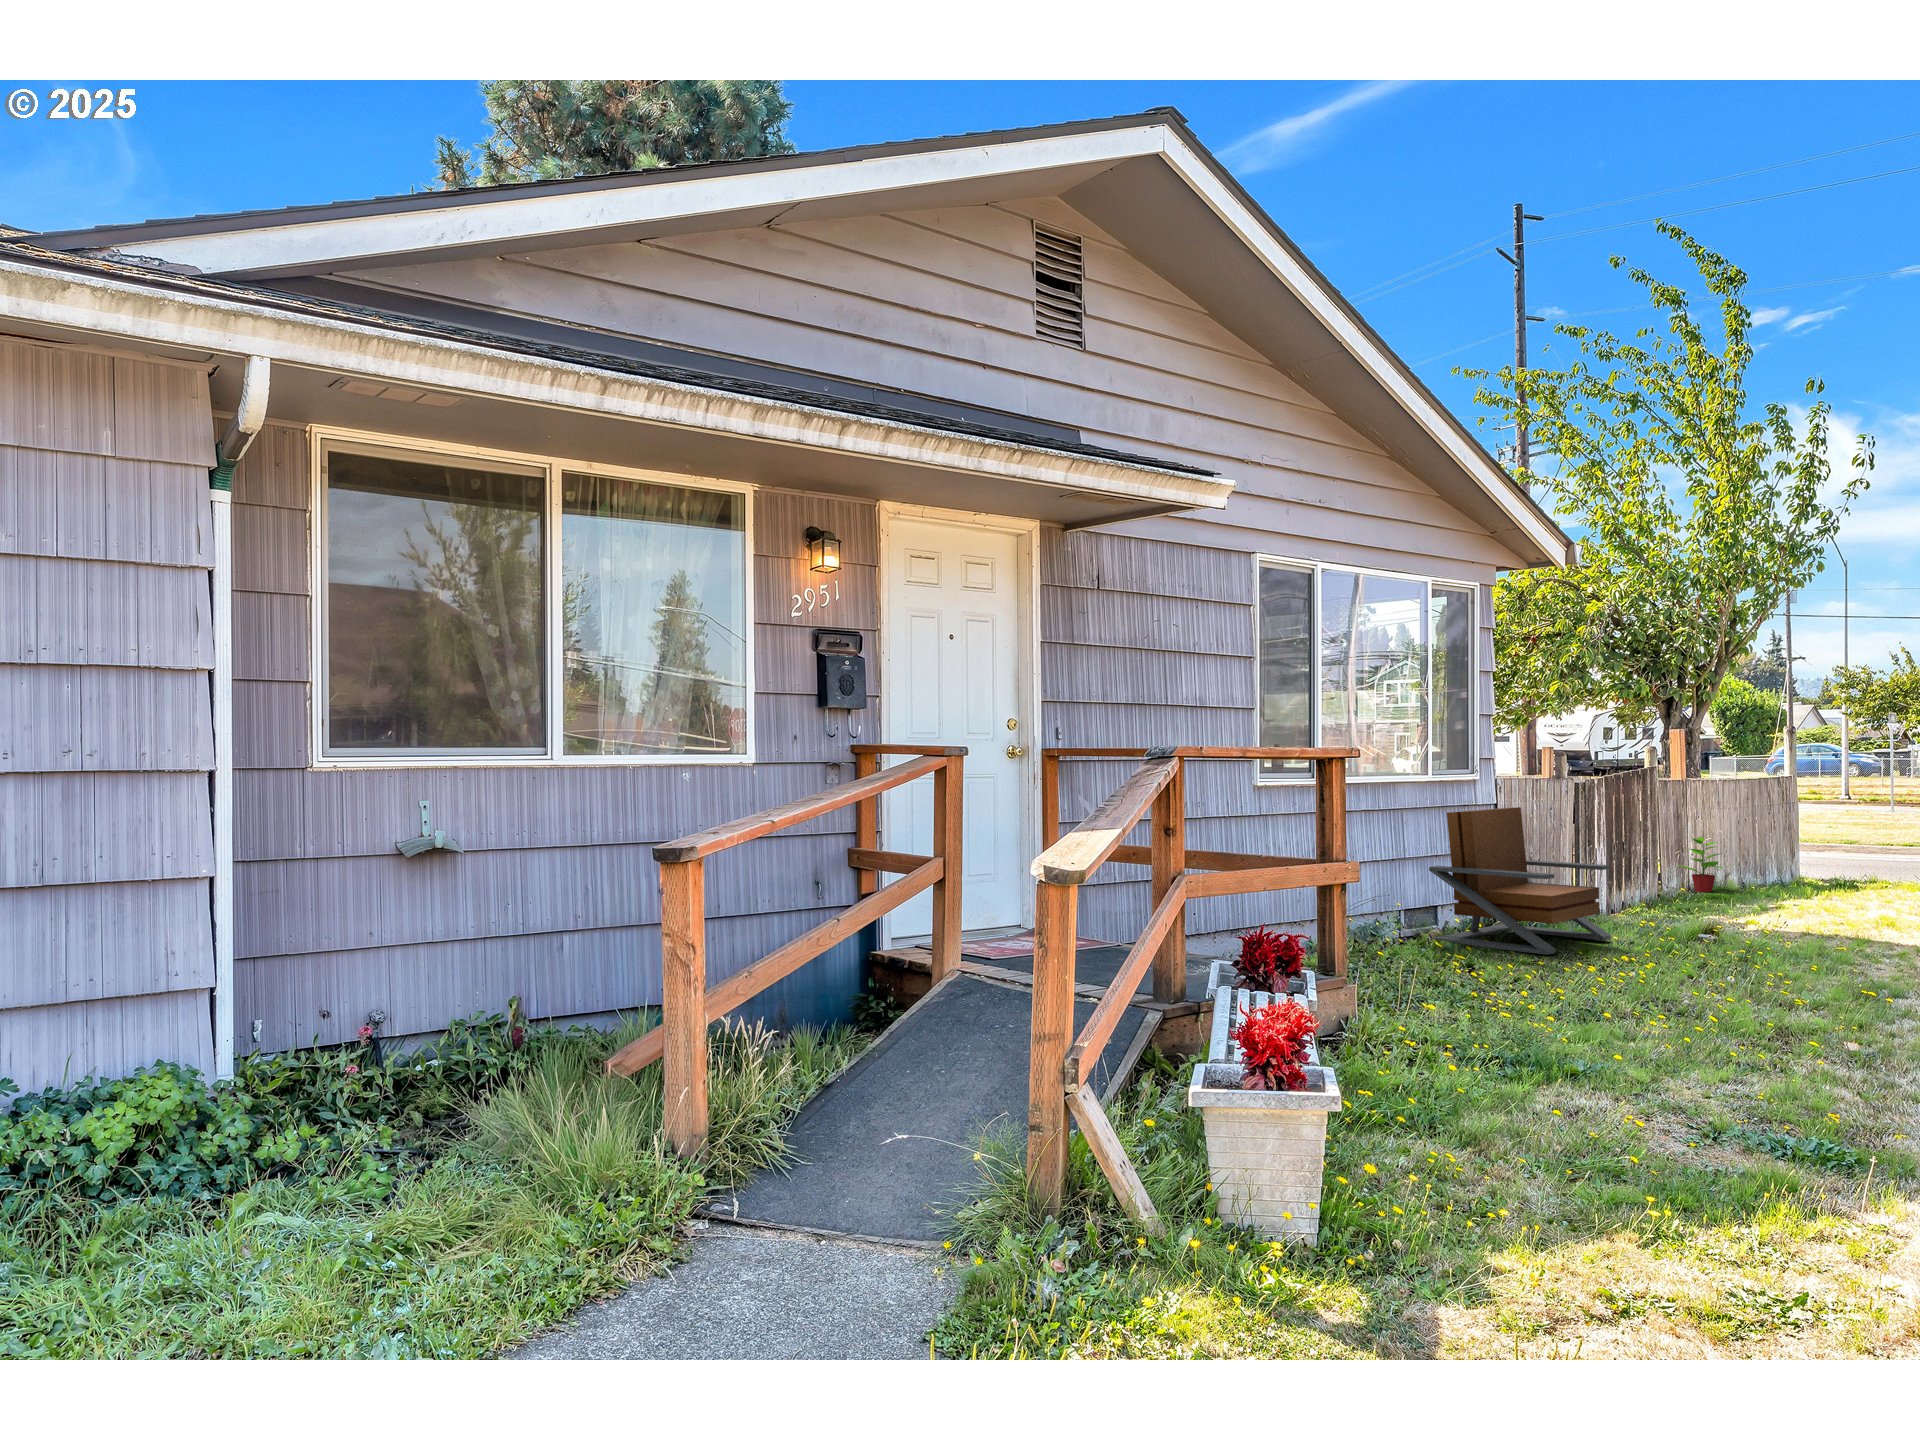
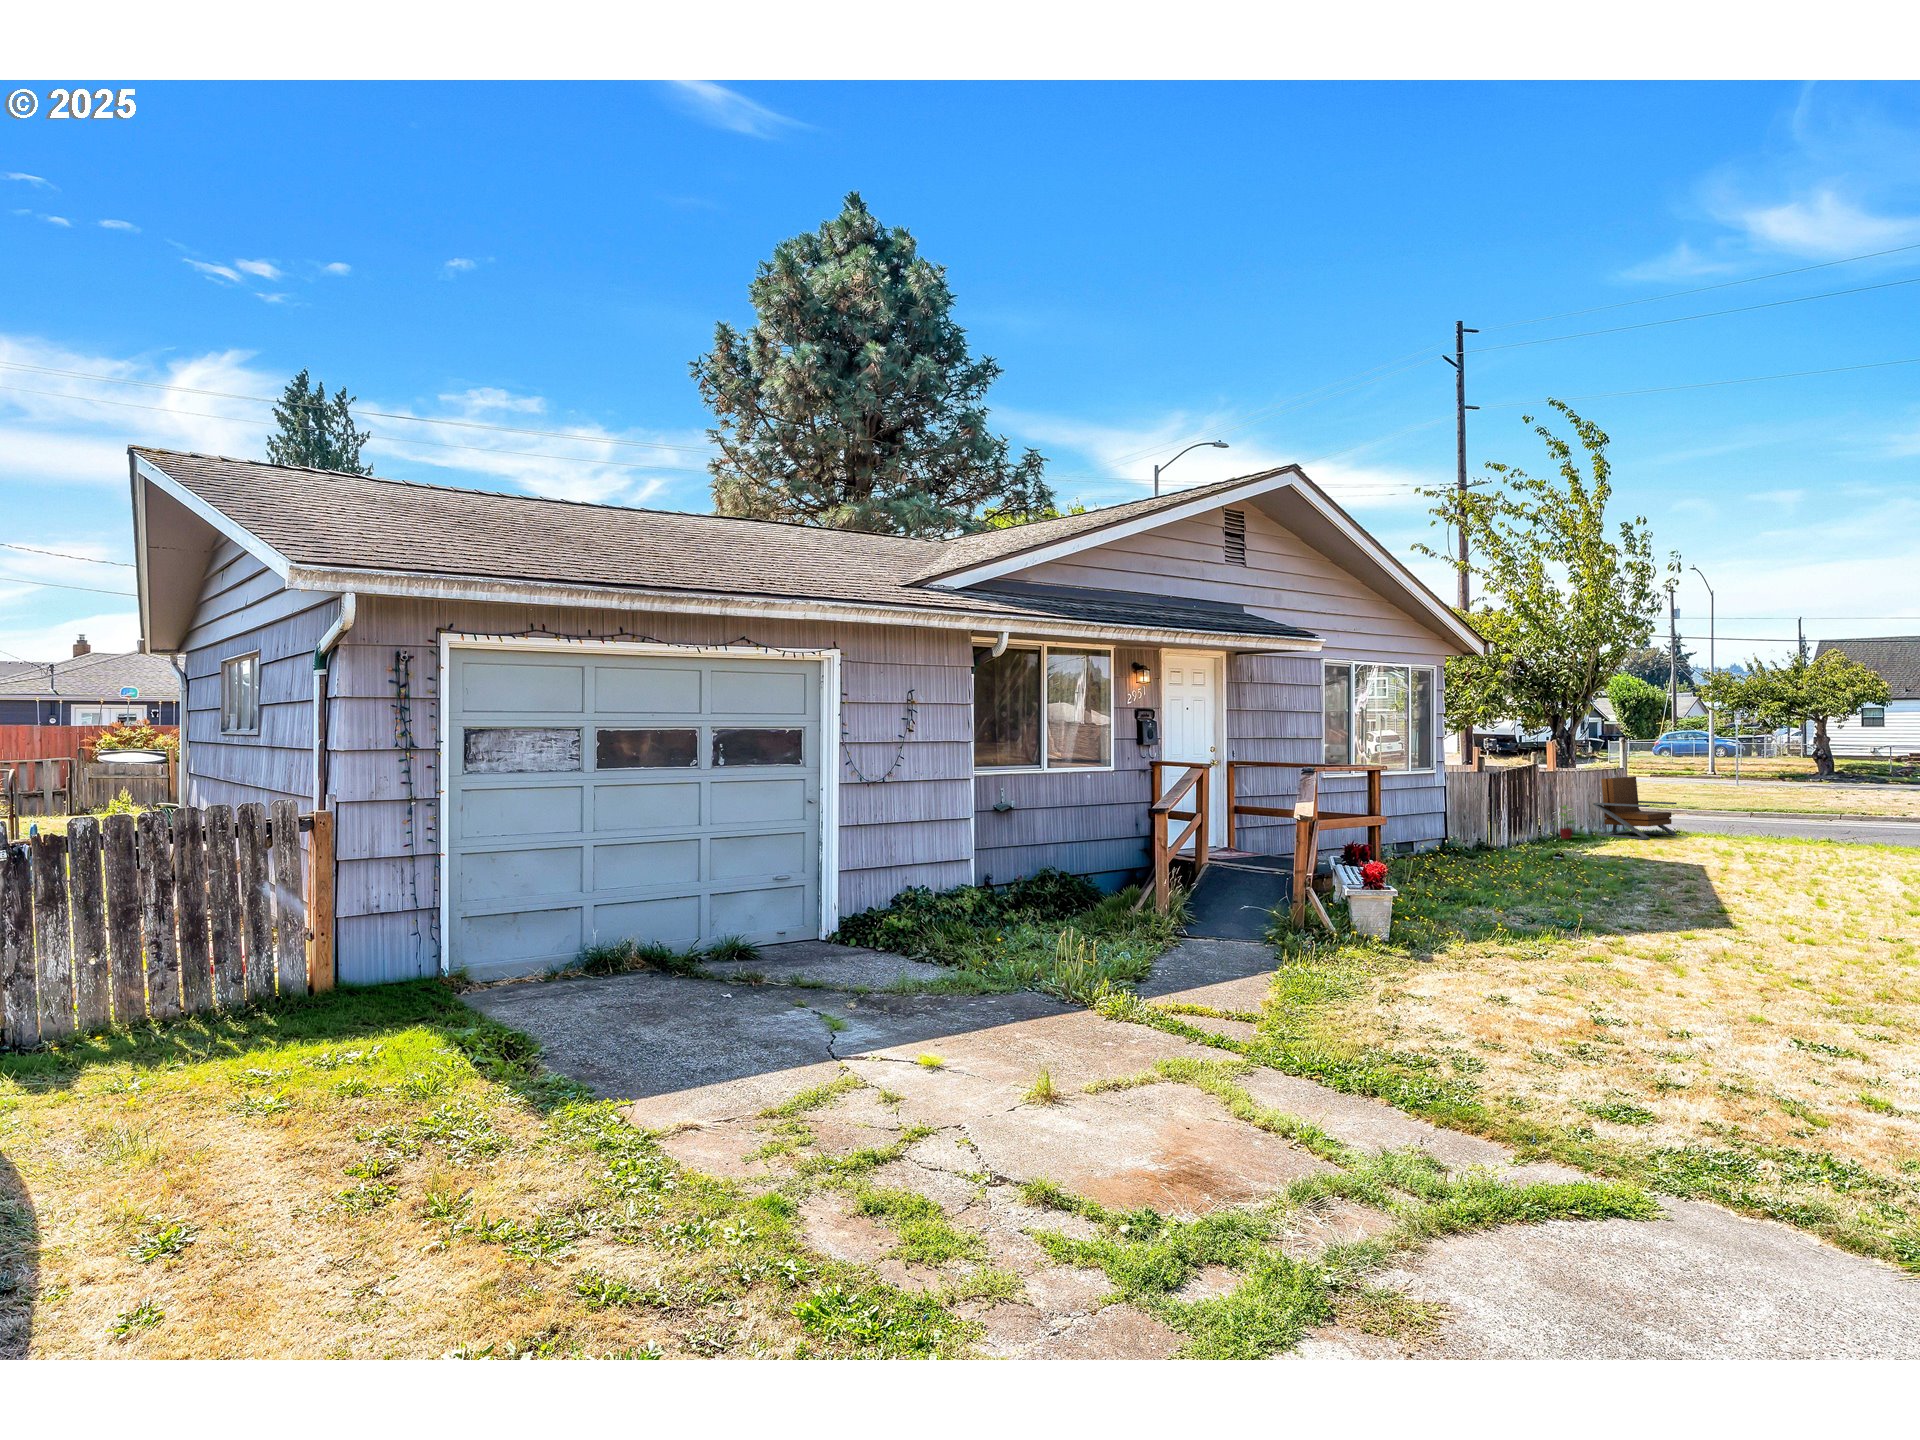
lounge chair: present [1429,807,1611,955] -> present [1593,777,1677,839]

